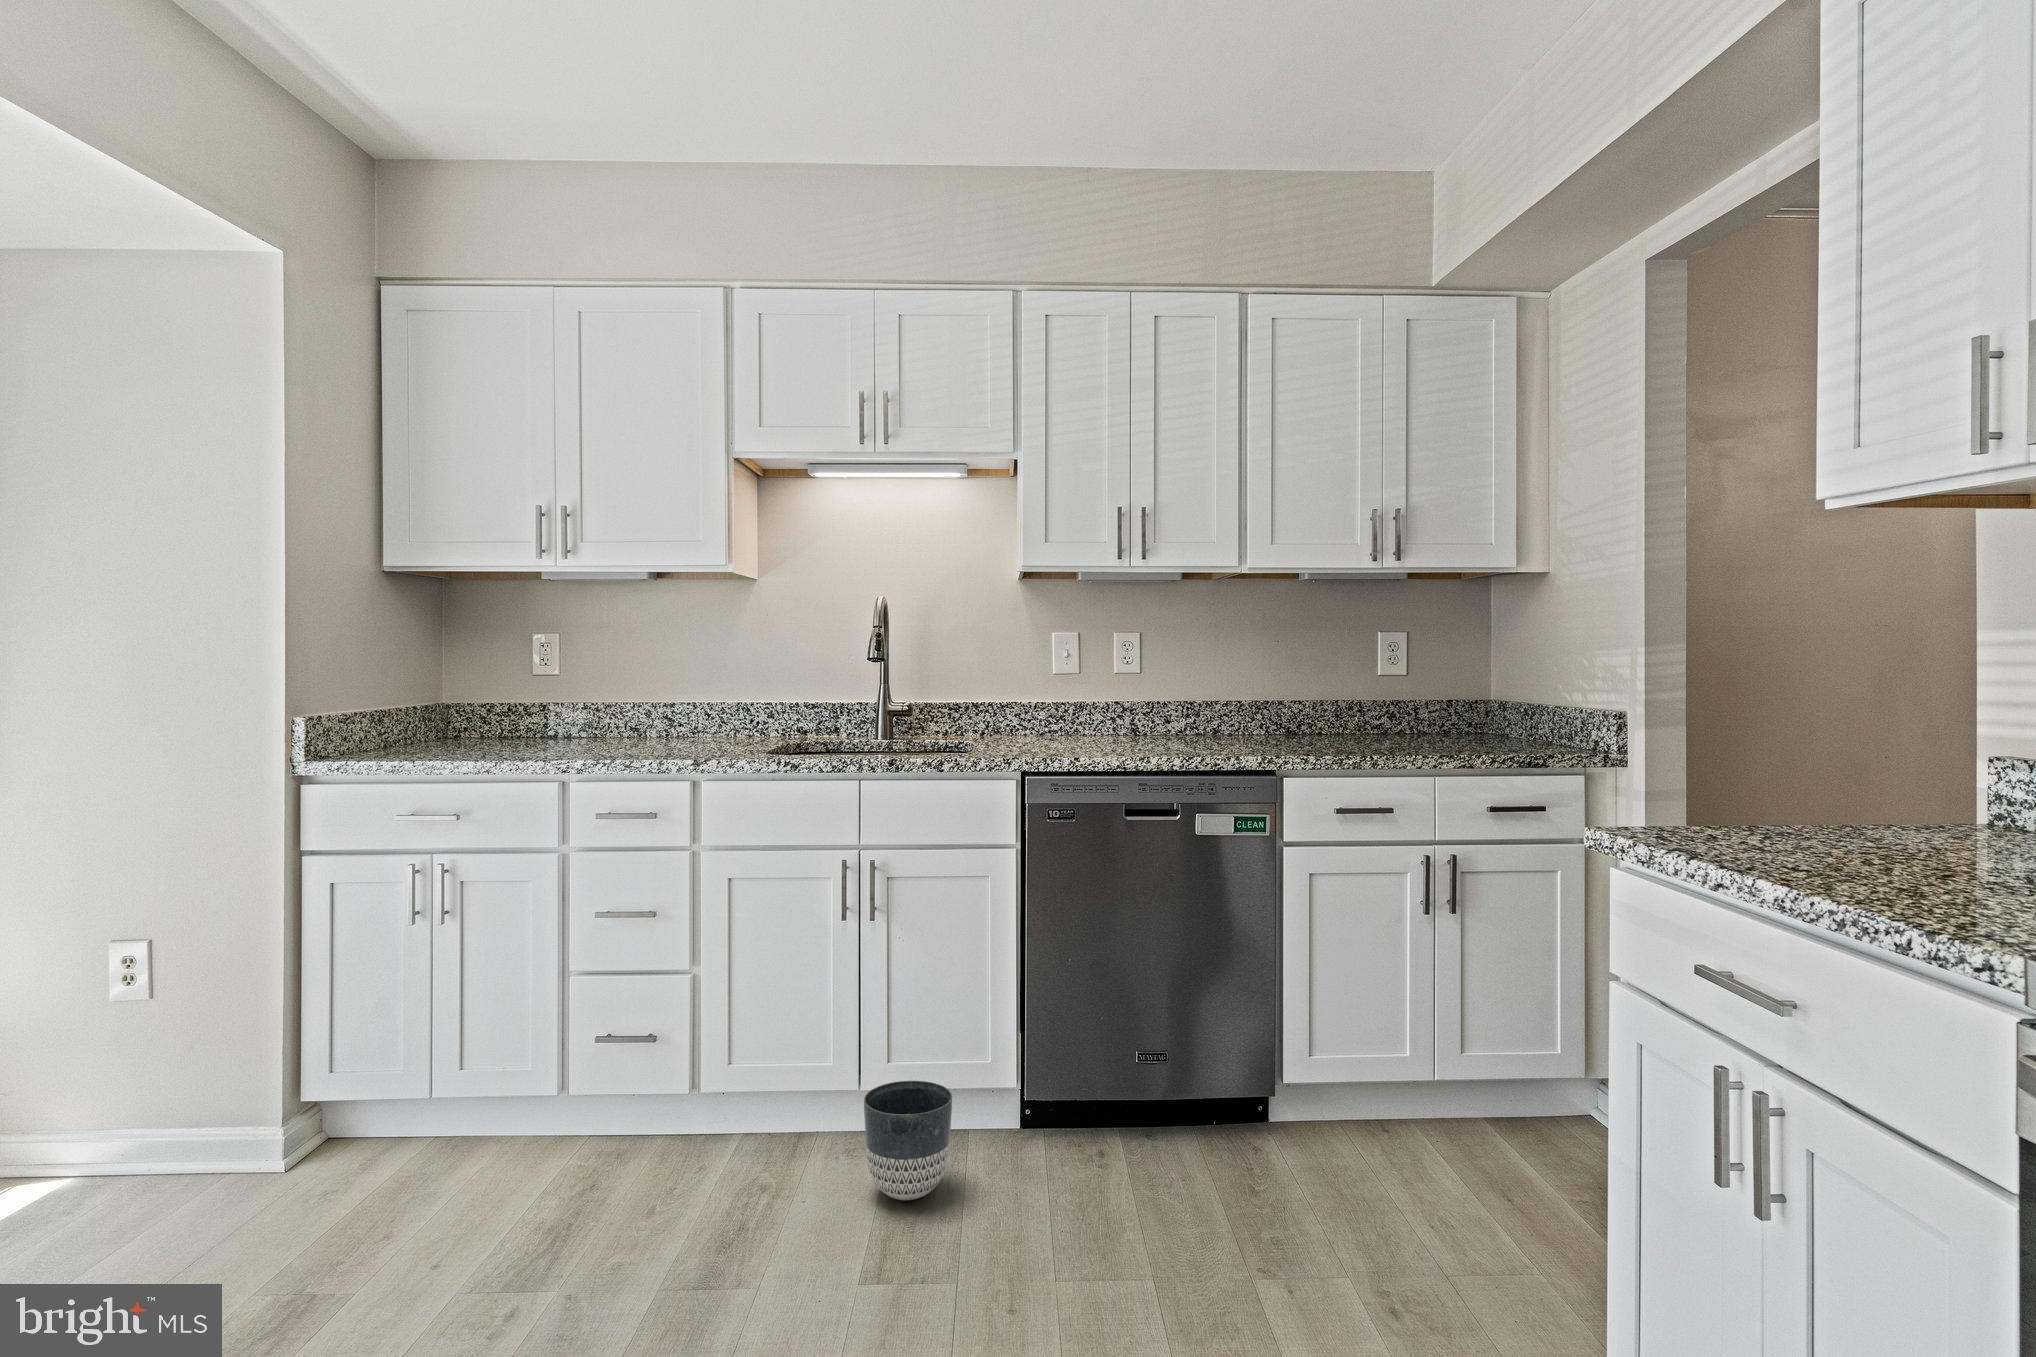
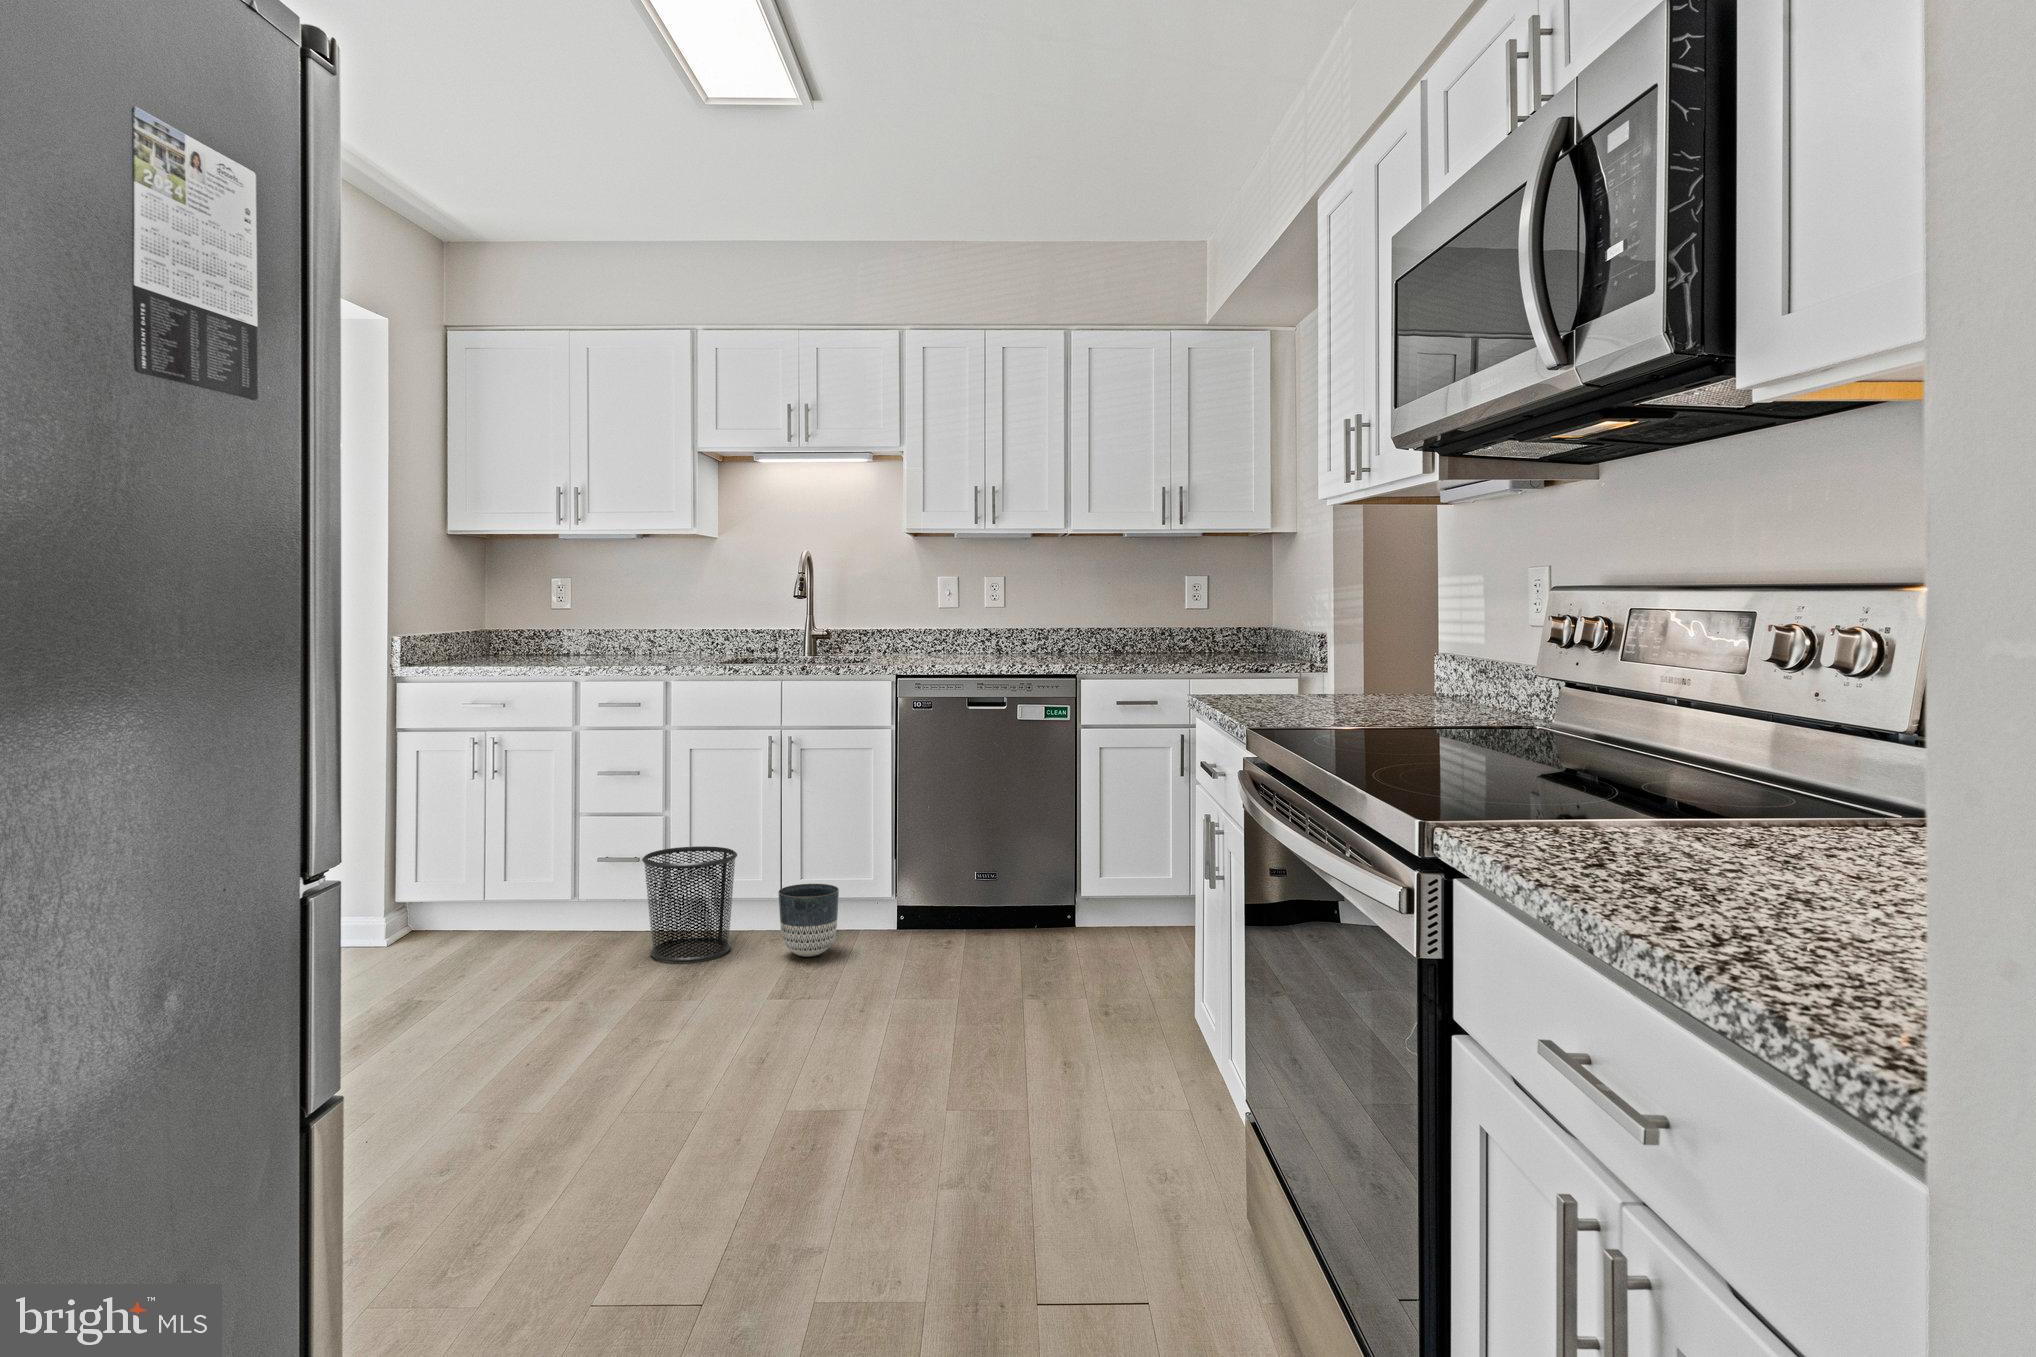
waste bin: none [660,1022,800,1215] -> present [642,846,737,962]

